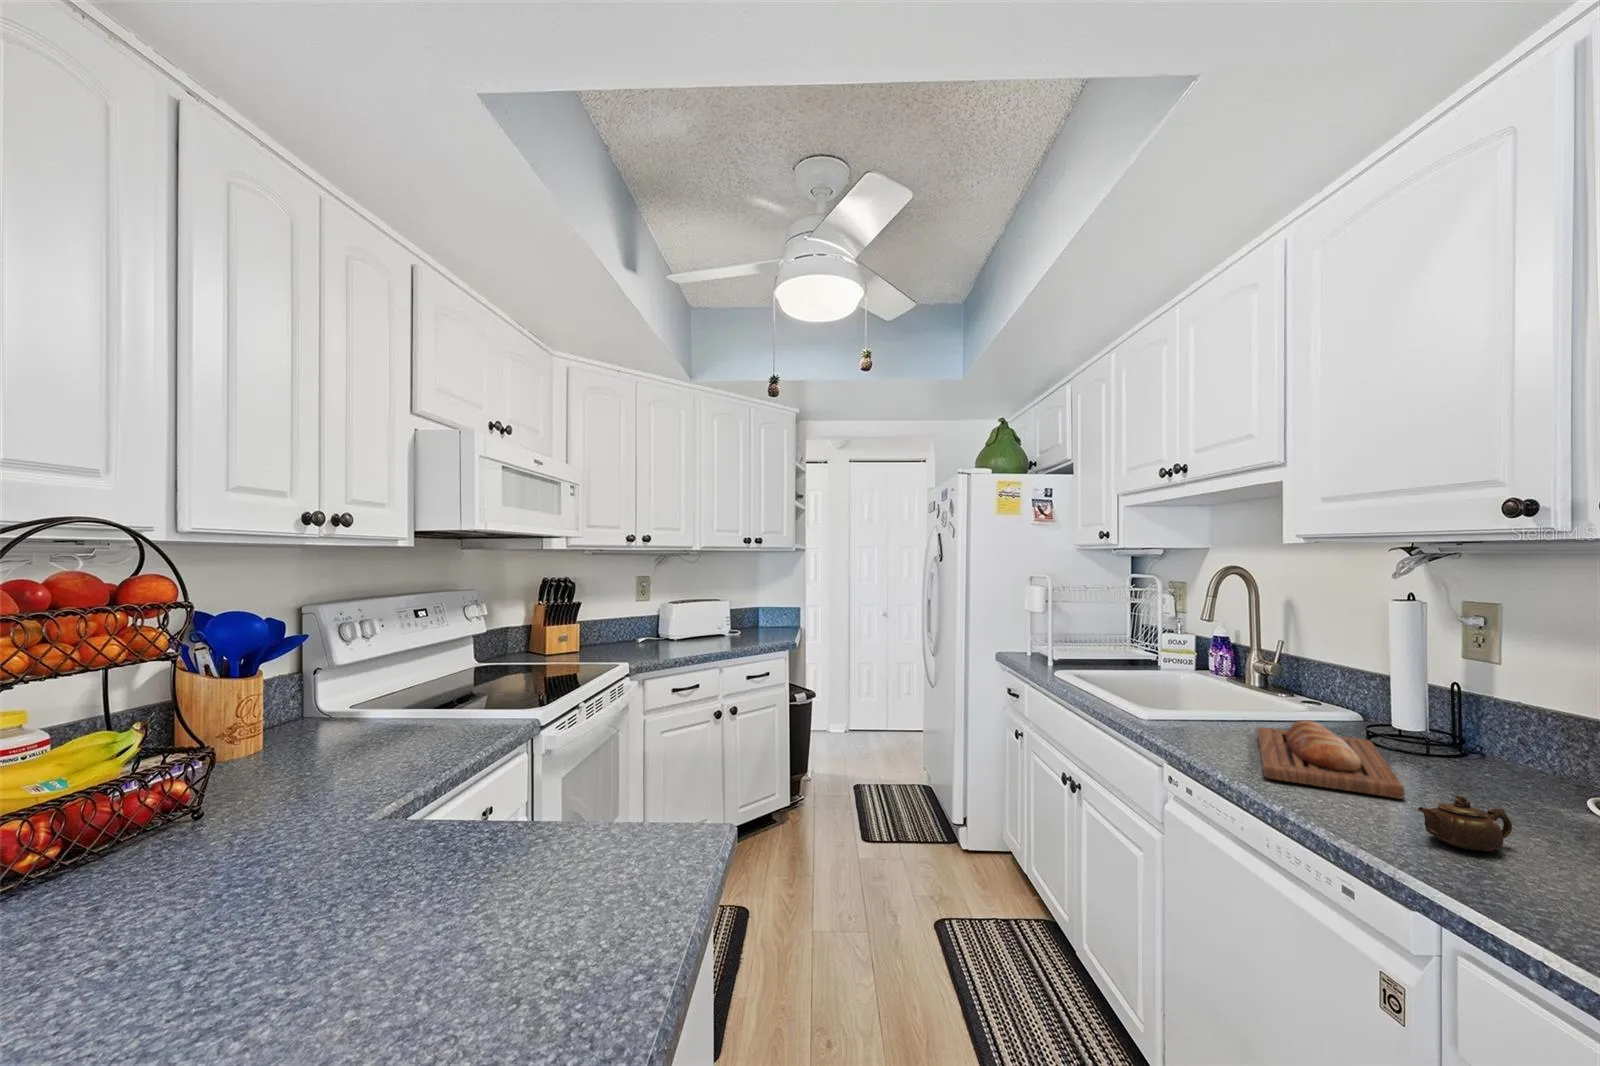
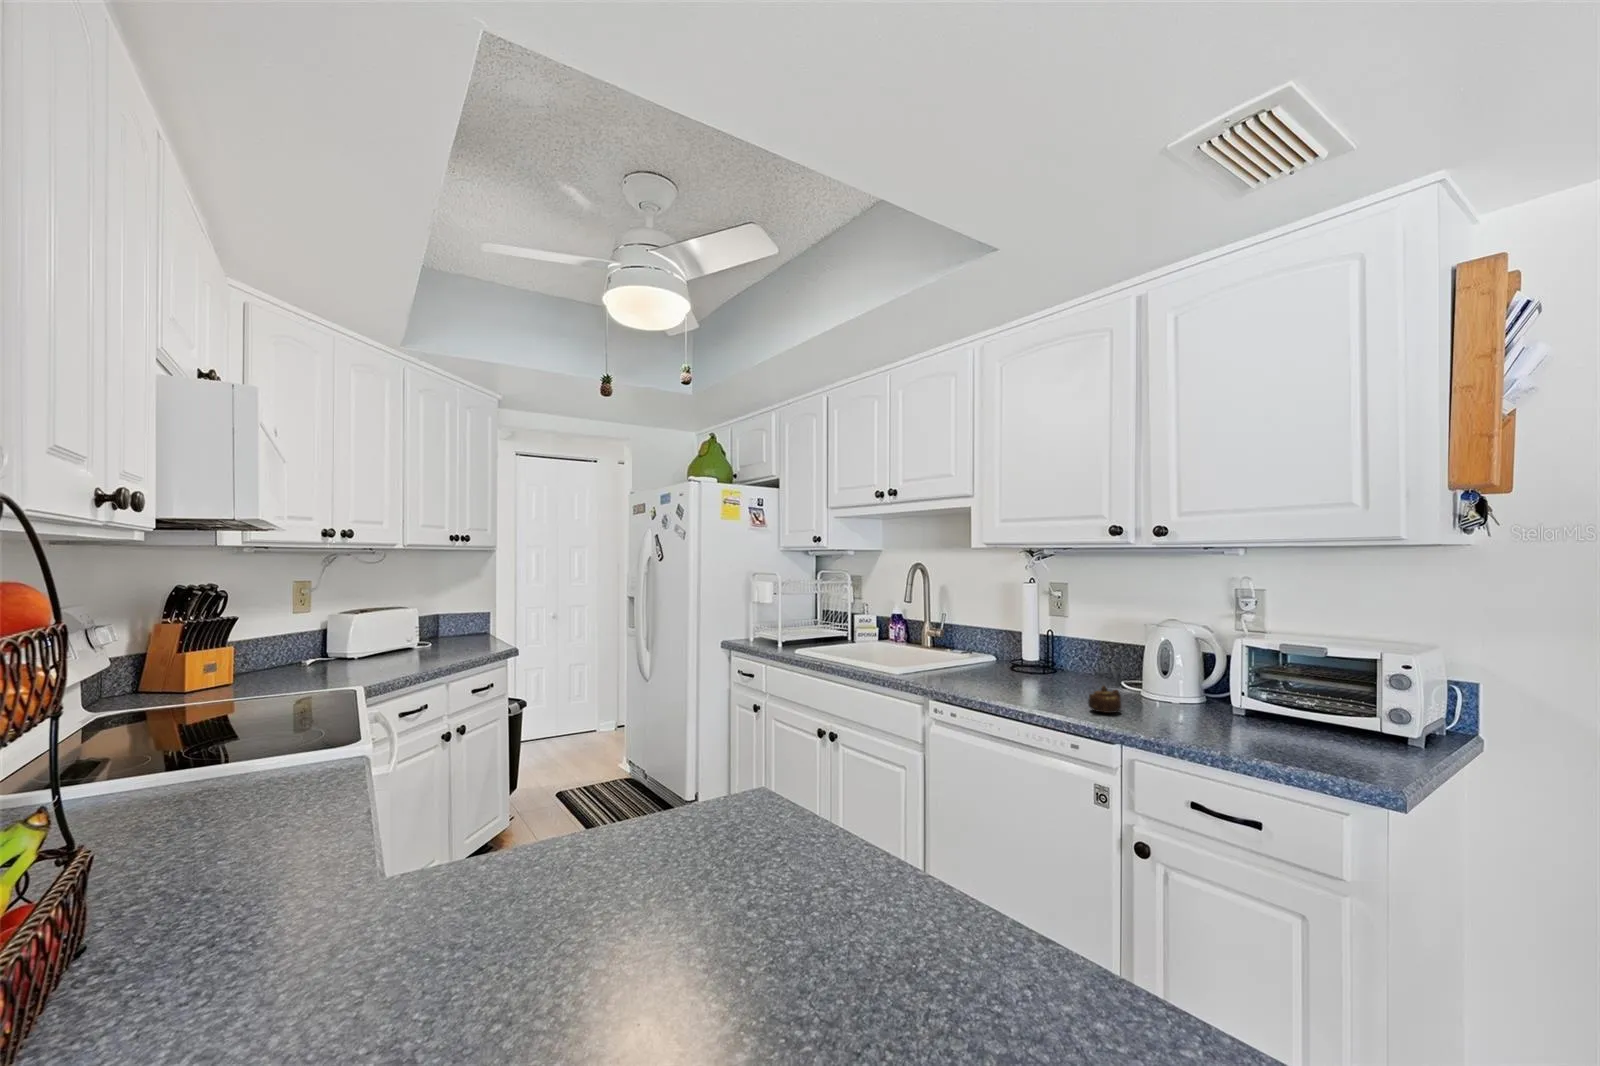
bread loaf: present [1258,720,1405,799] -> none [964,661,1063,697]

